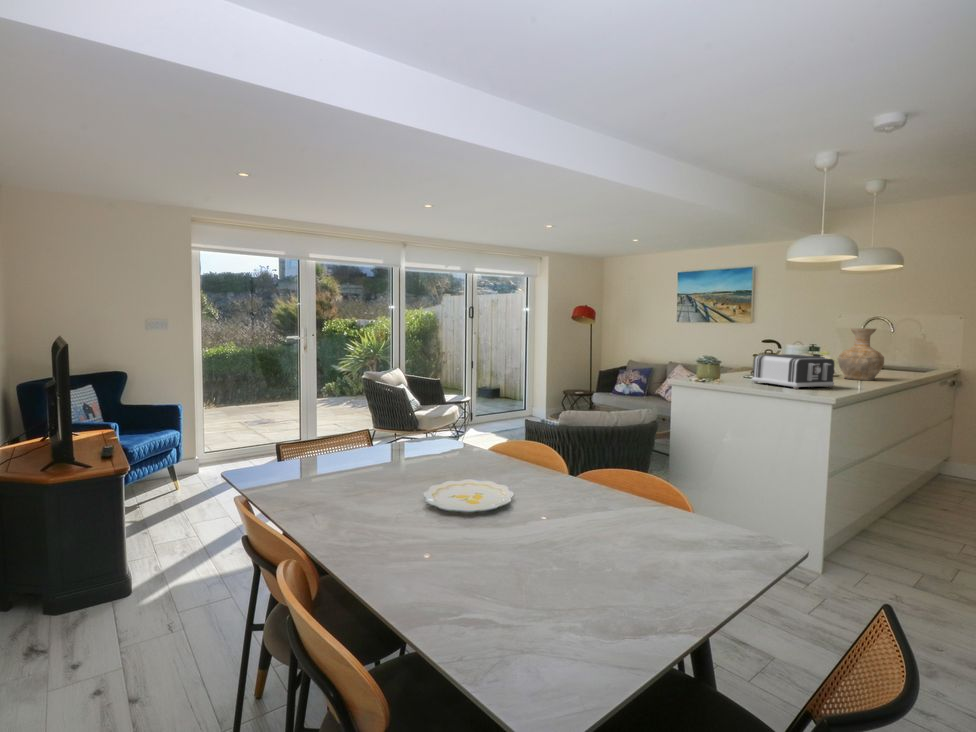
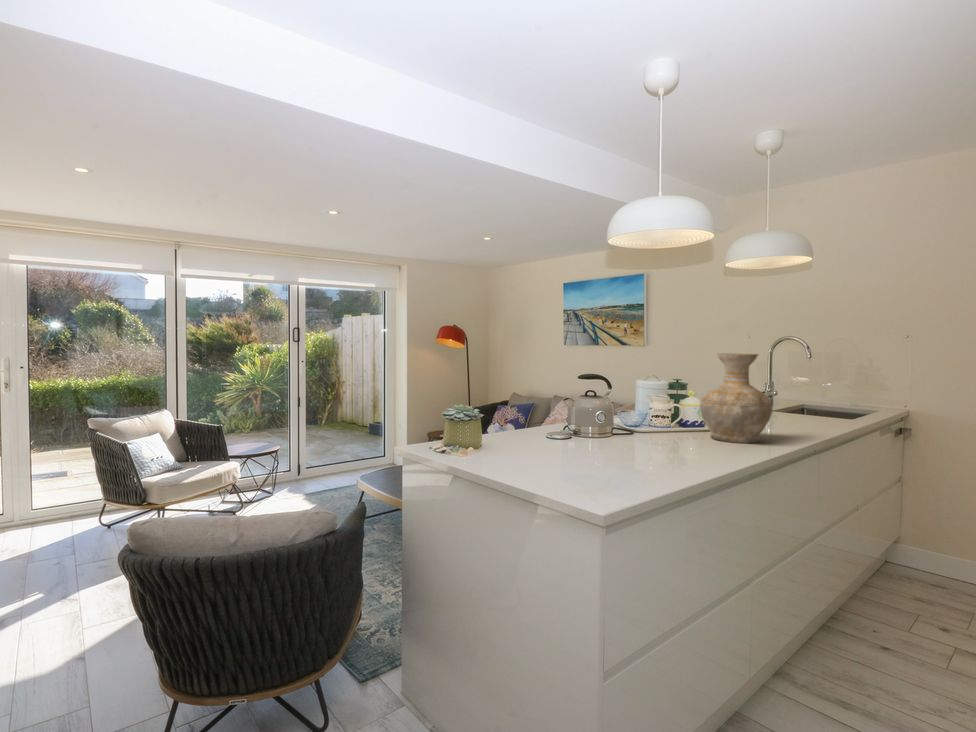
toaster: present [752,354,834,389] -> none [517,403,652,480]

